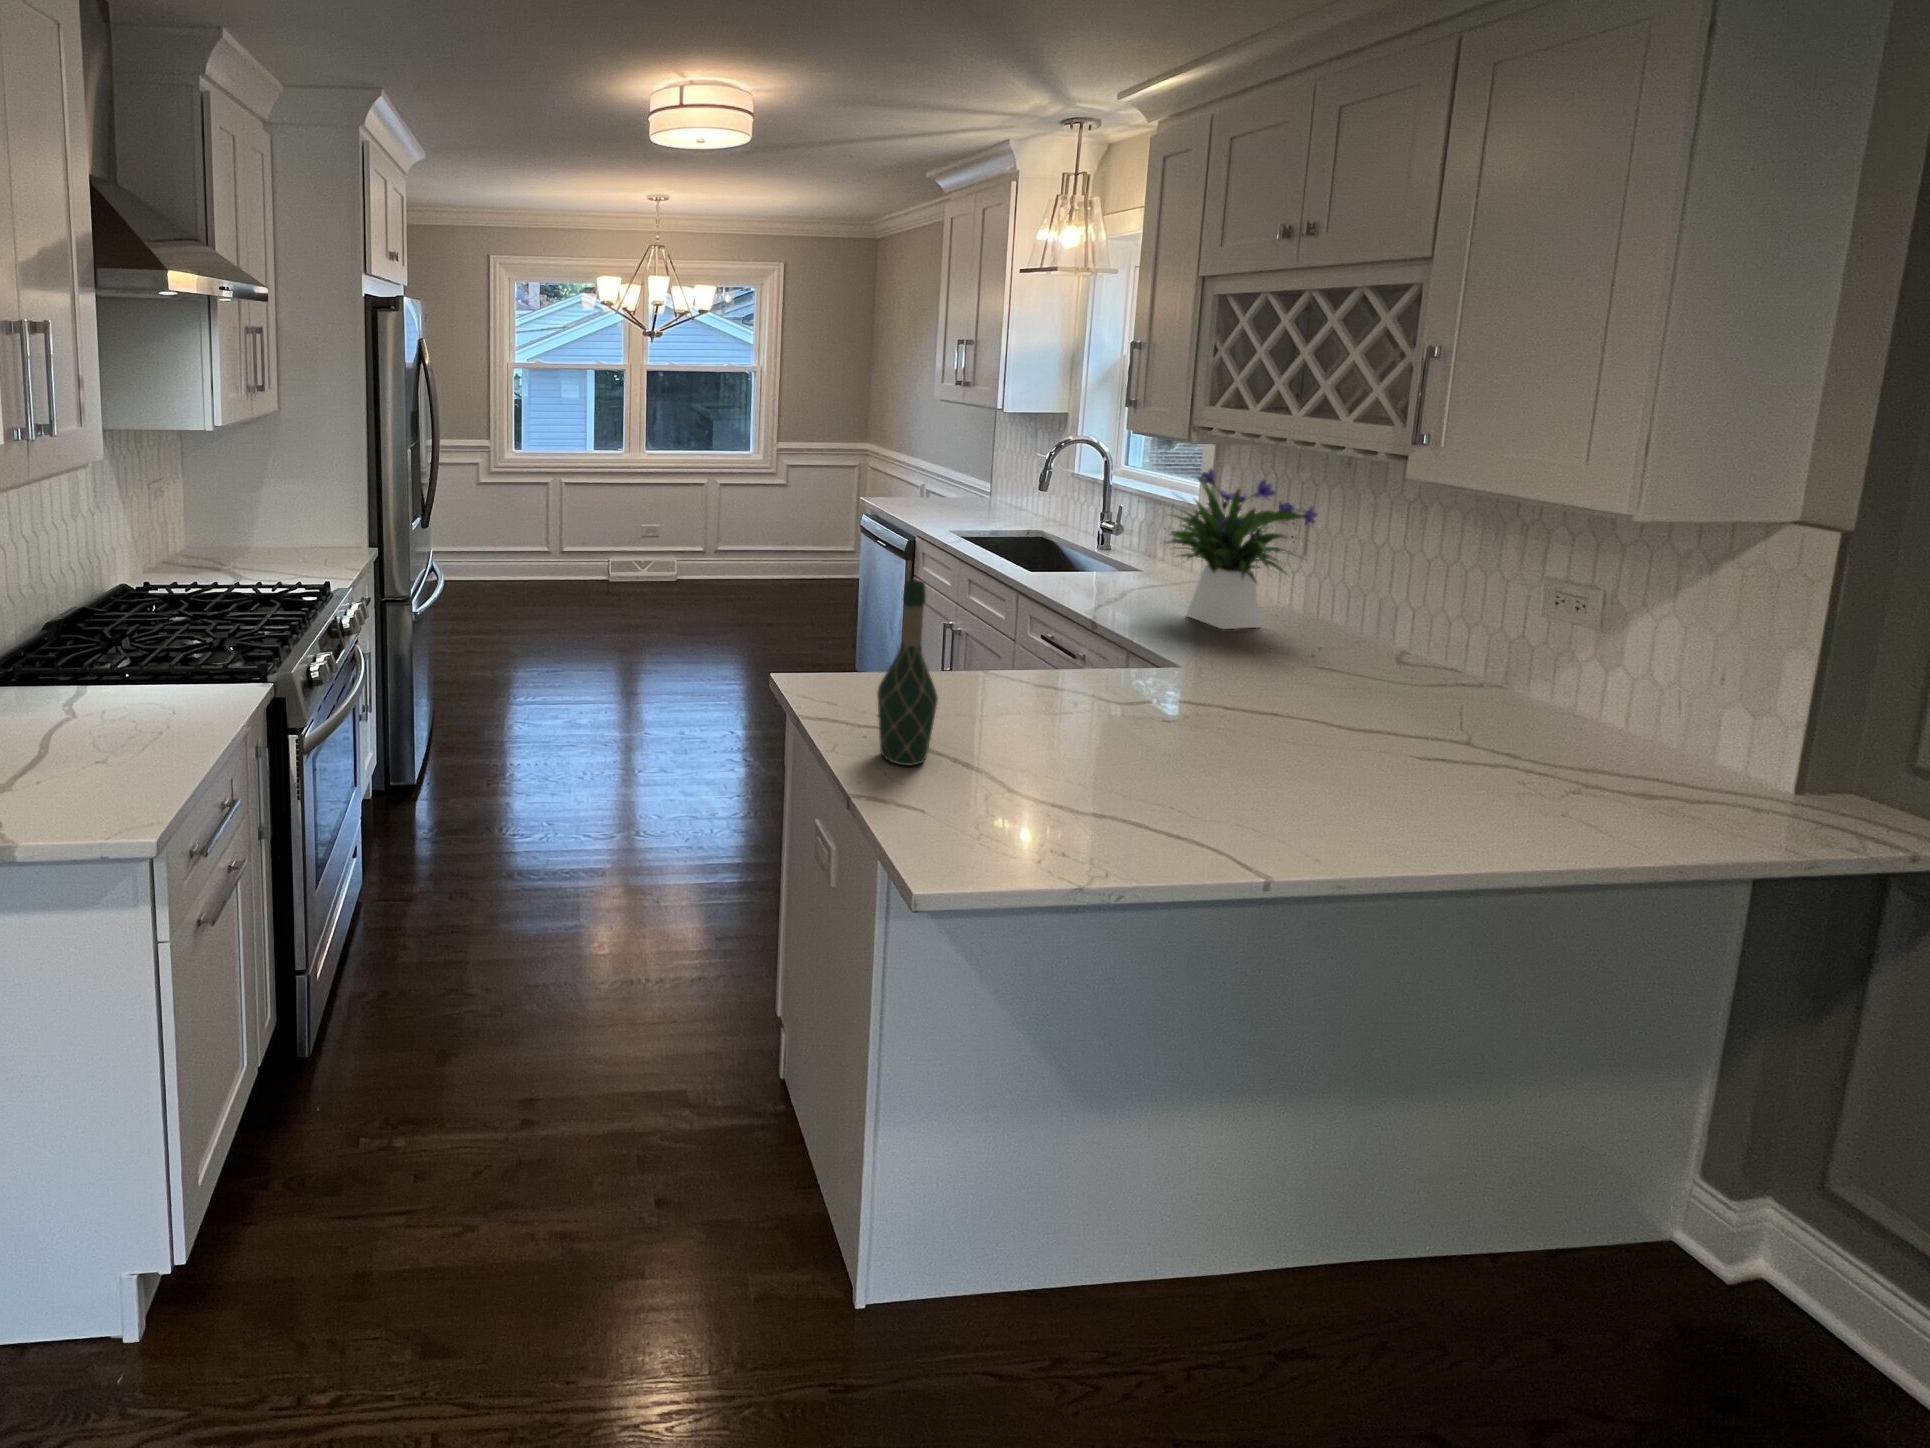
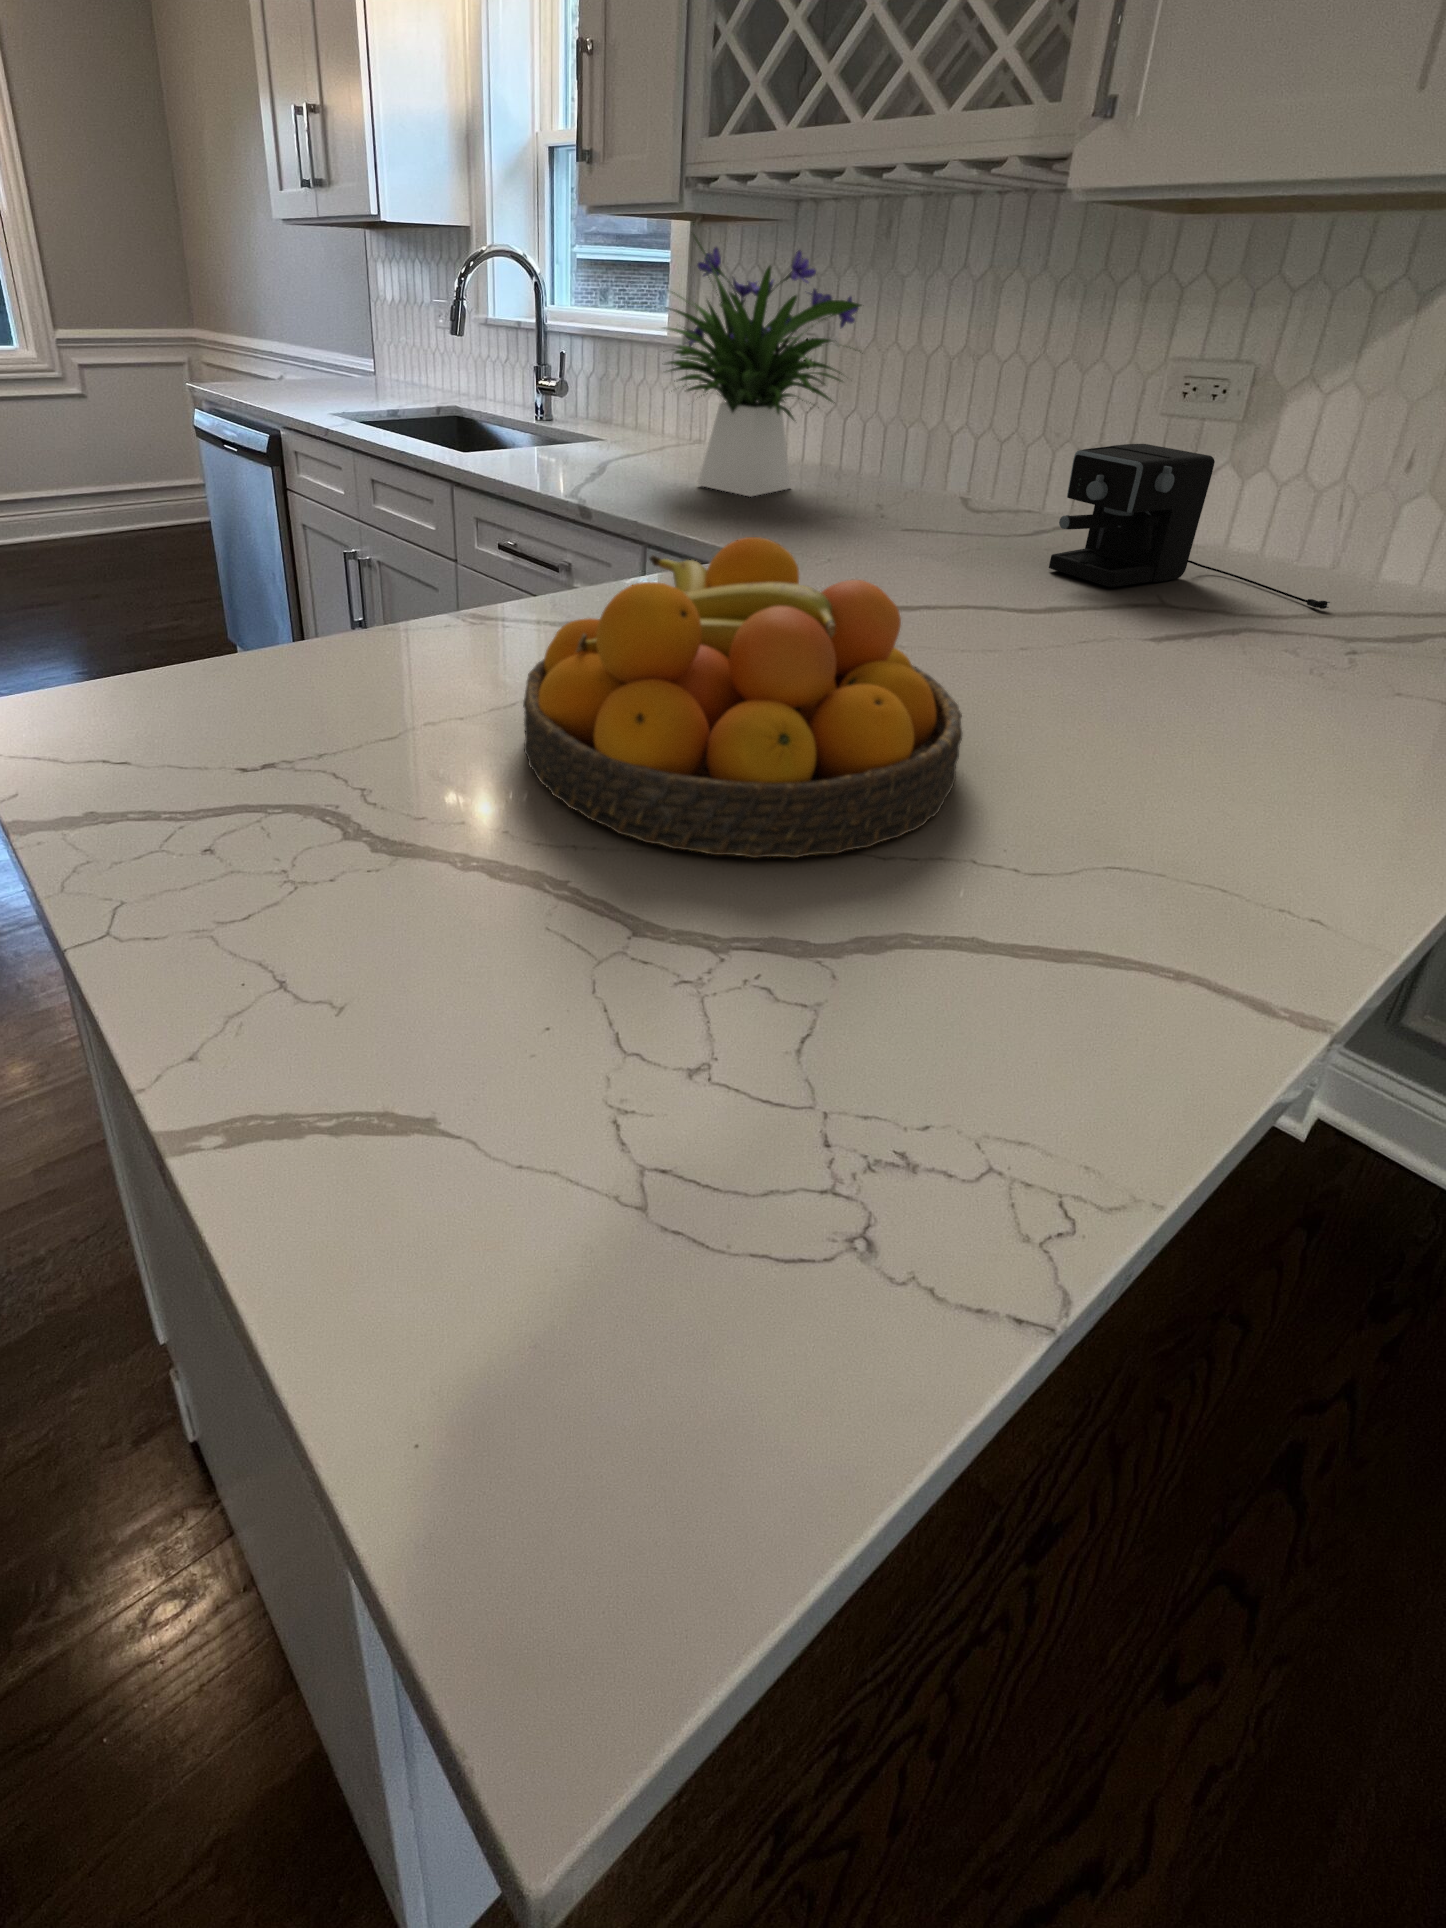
wine bottle: present [877,580,938,765] -> none [225,387,394,909]
coffee maker: none [1418,635,1654,778] -> present [1049,444,1330,609]
fruit bowl: none [999,655,1230,803] -> present [523,537,962,858]

